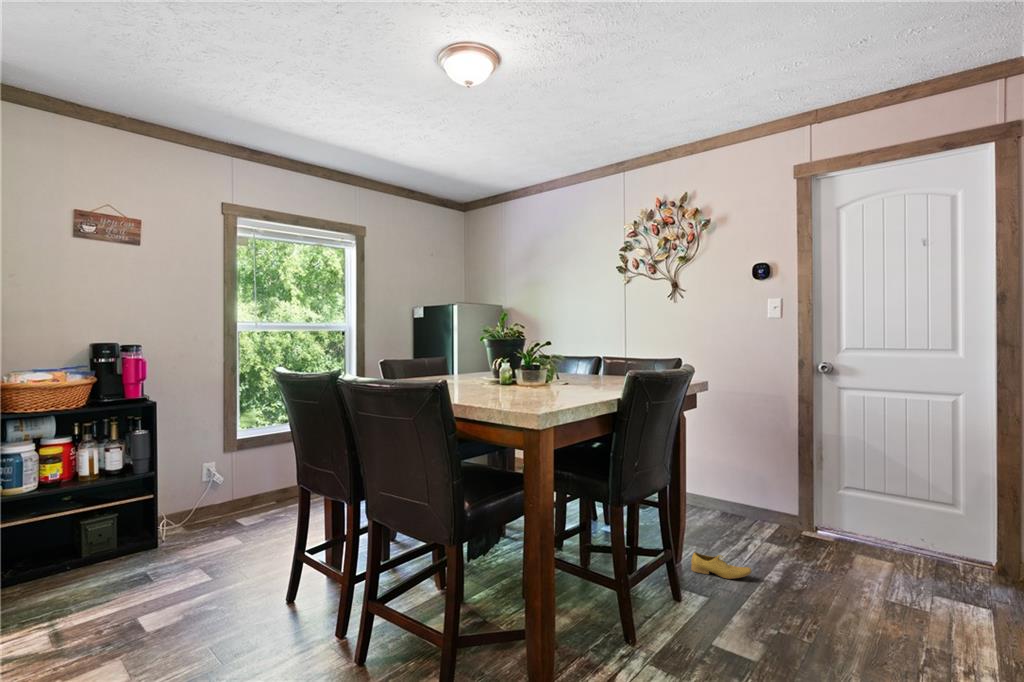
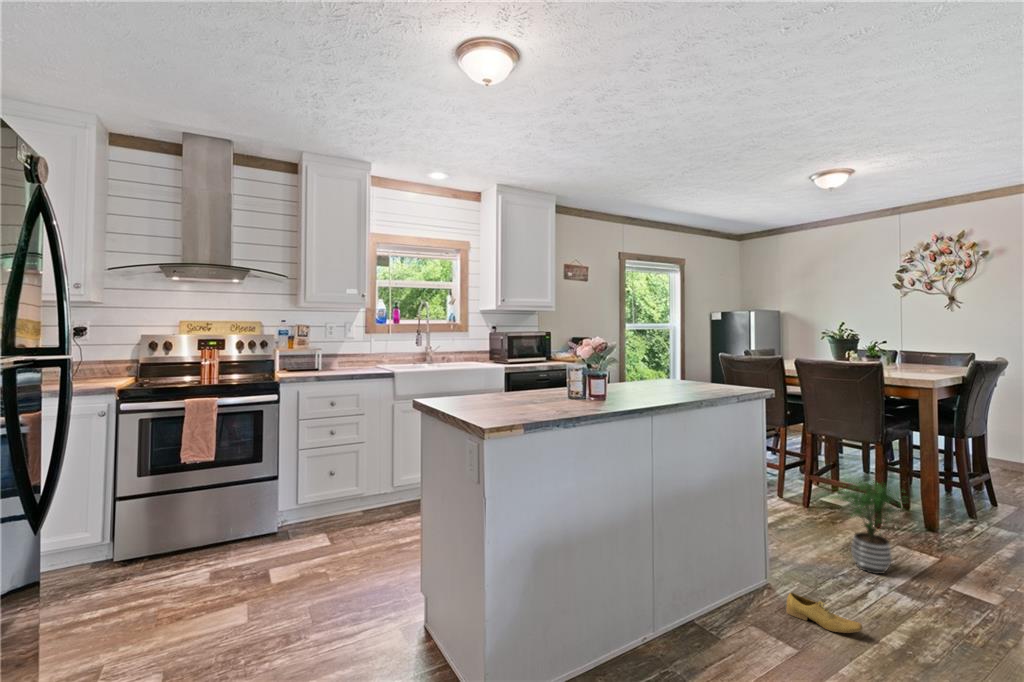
potted plant: none [713,450,772,531] -> present [838,480,903,574]

